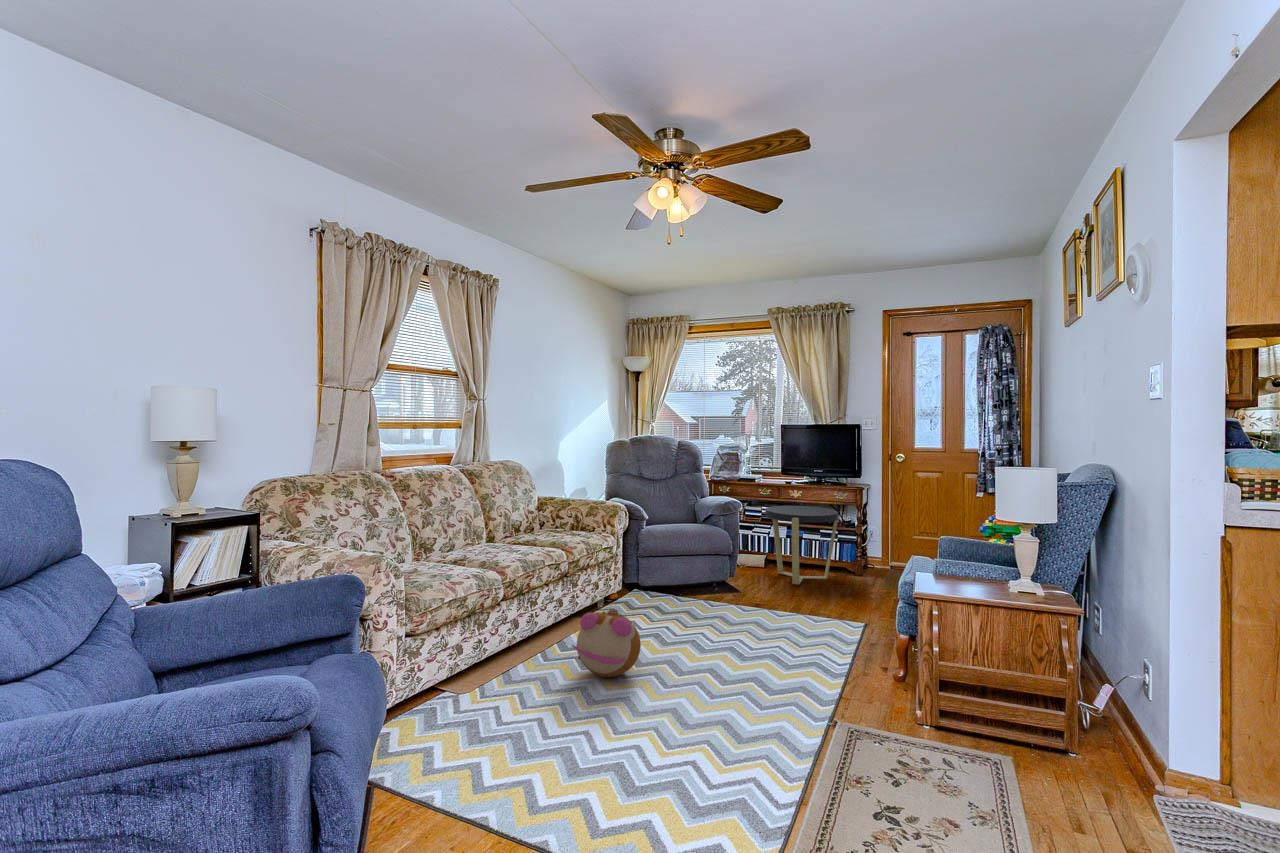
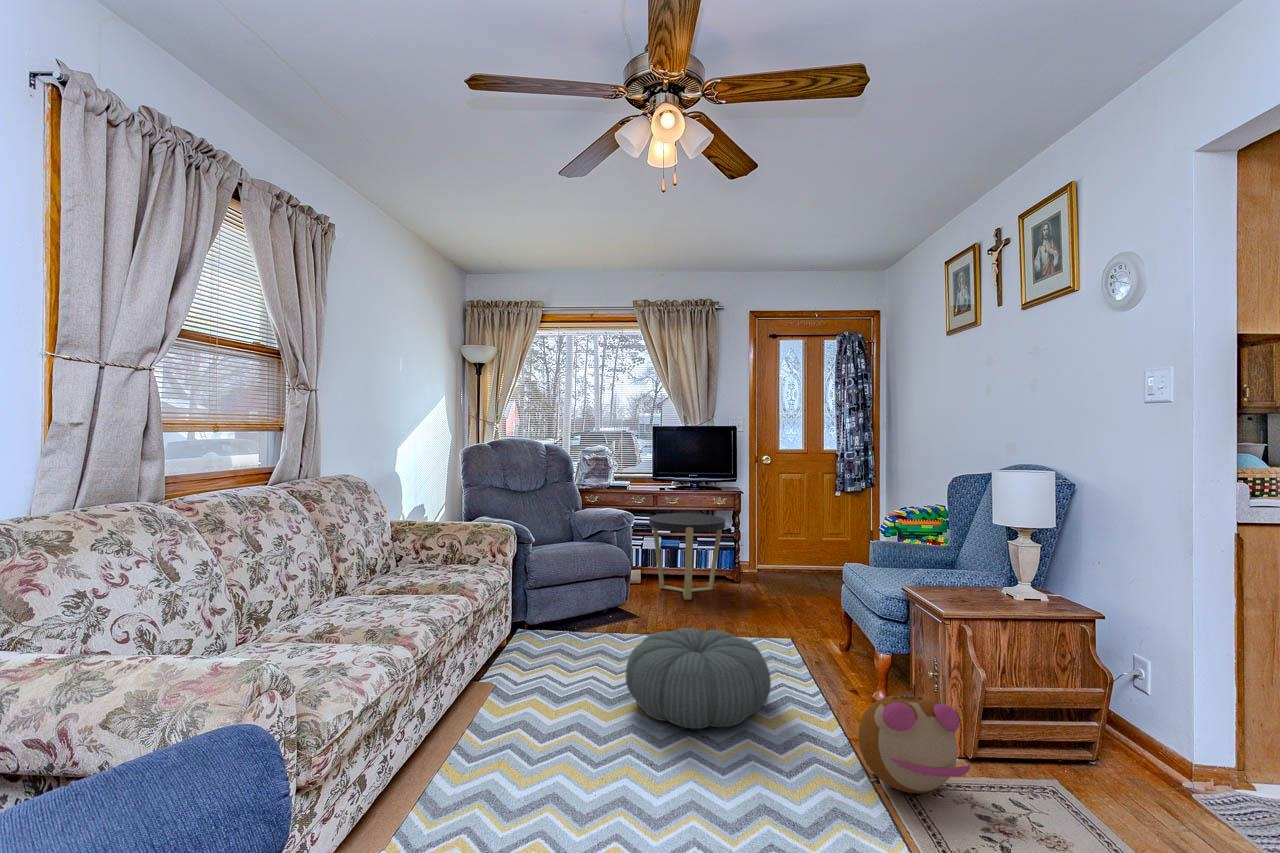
pouf: none [675,594,793,671] -> present [626,628,771,729]
plush toy: present [572,609,641,677] -> present [858,690,970,793]

